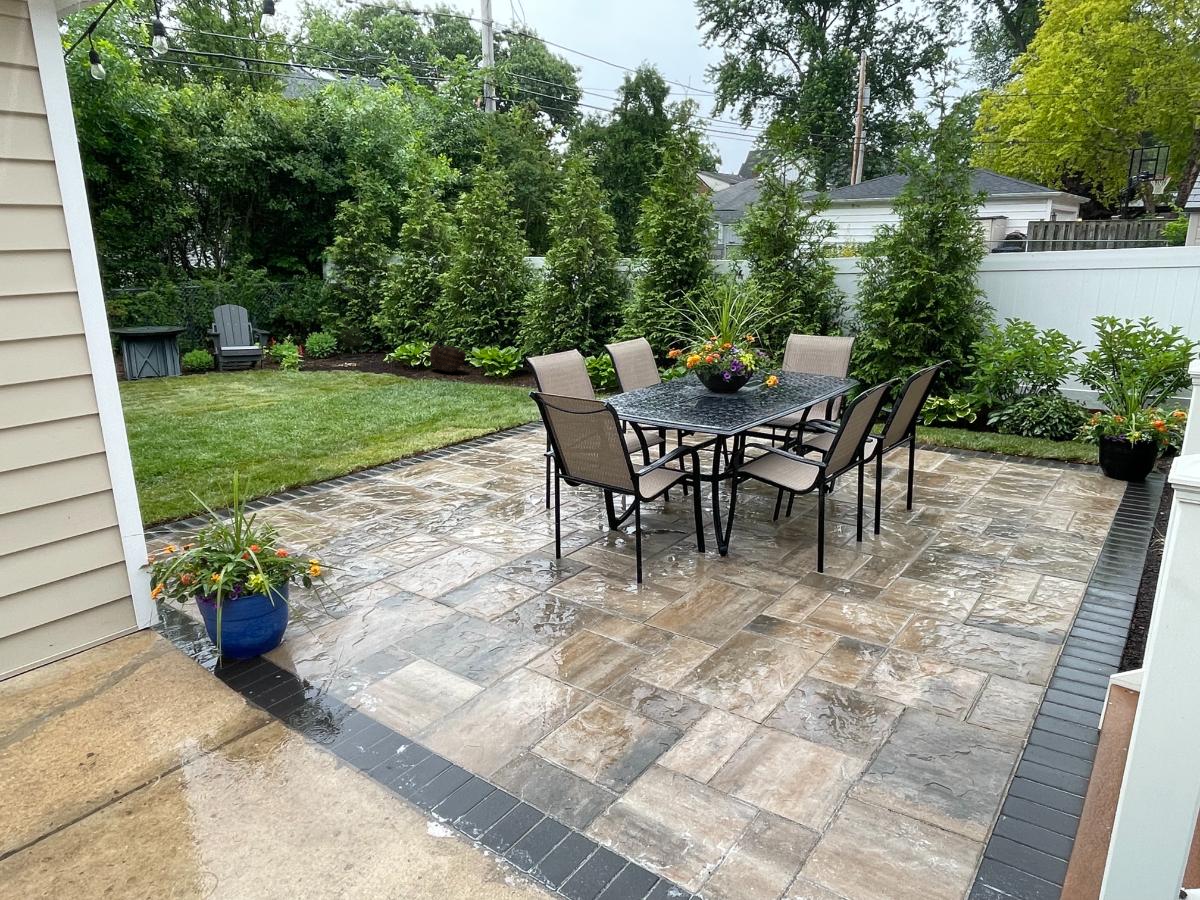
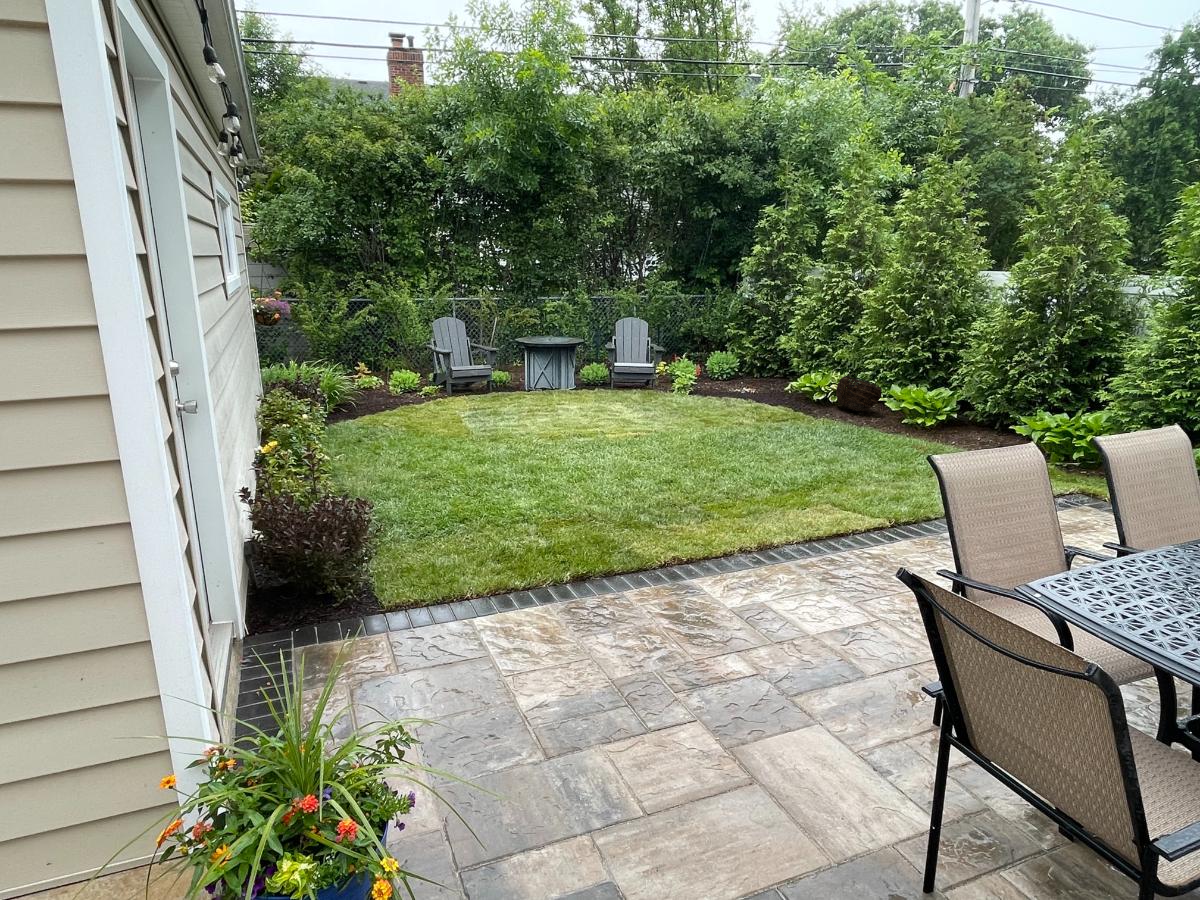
potted tree: present [339,318,365,360] -> none [738,334,768,384]

